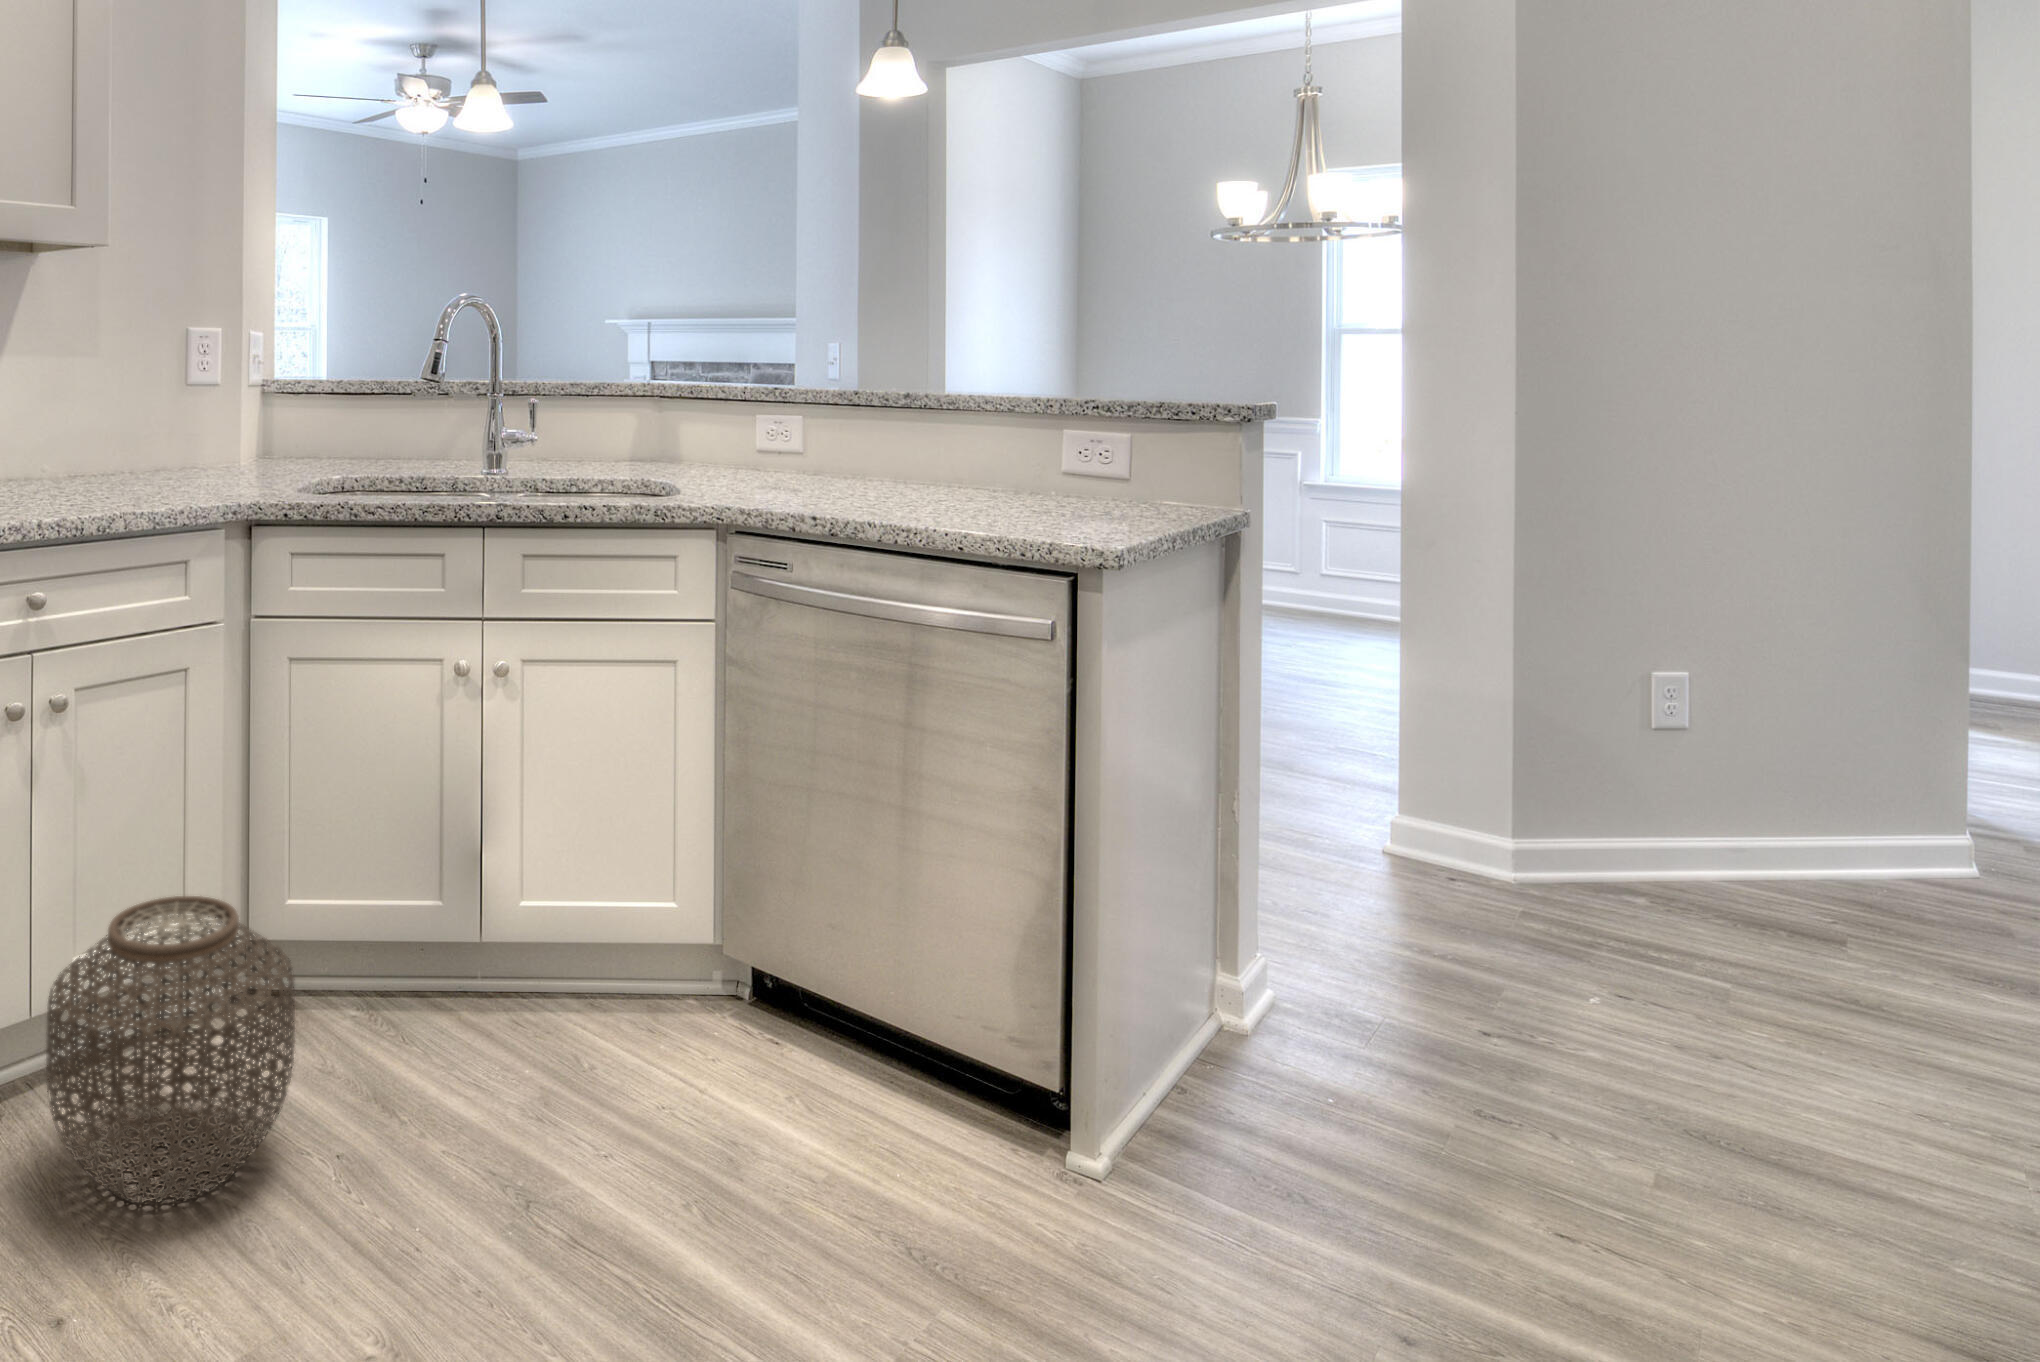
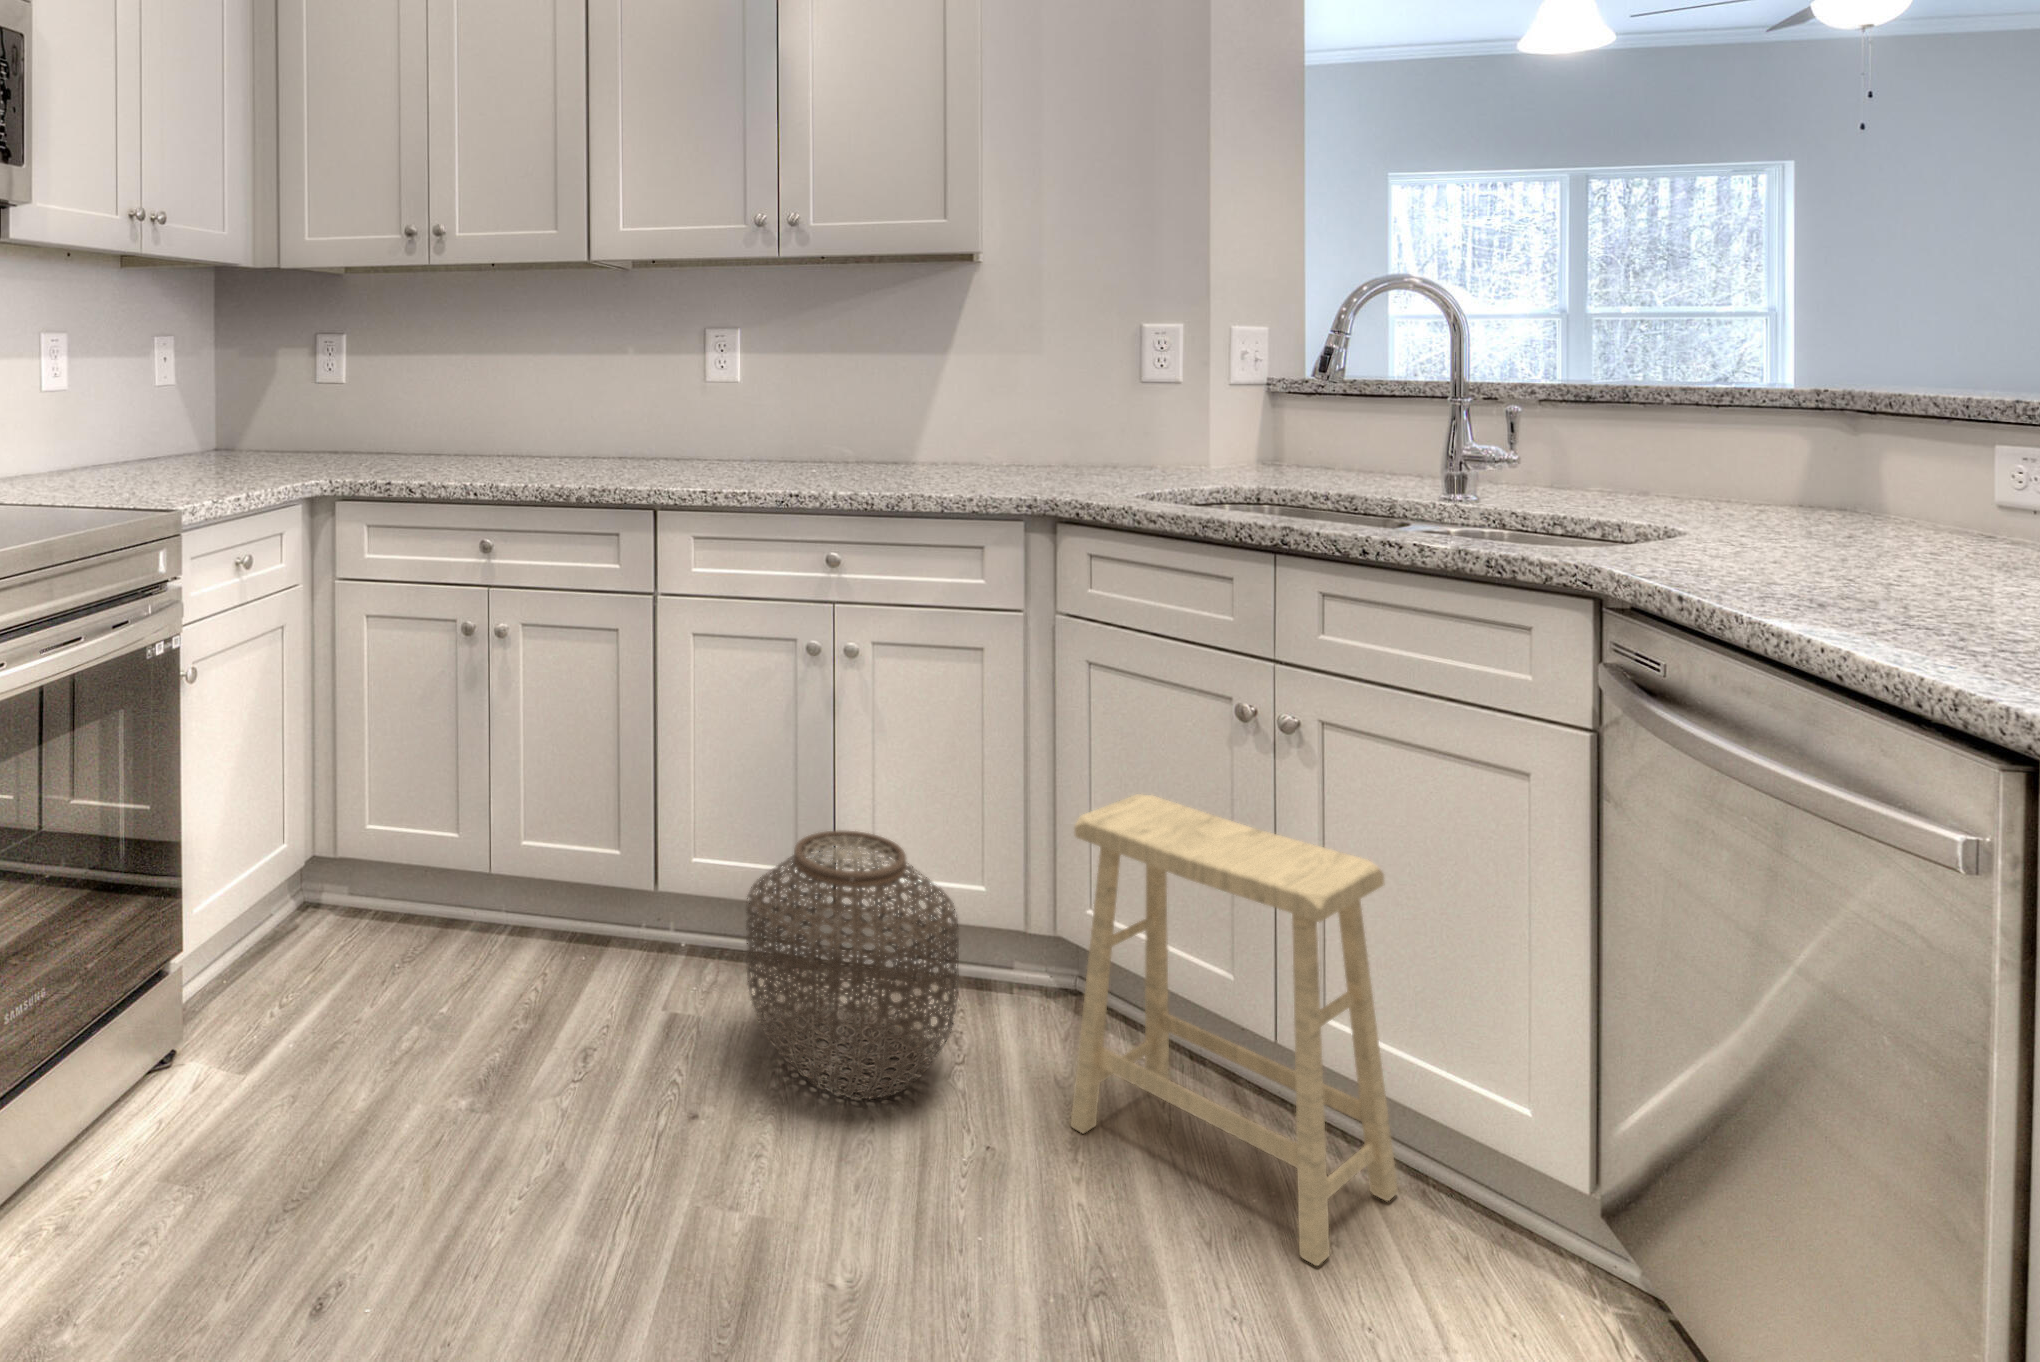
footstool: none [384,762,610,1099] -> present [1071,794,1398,1266]

